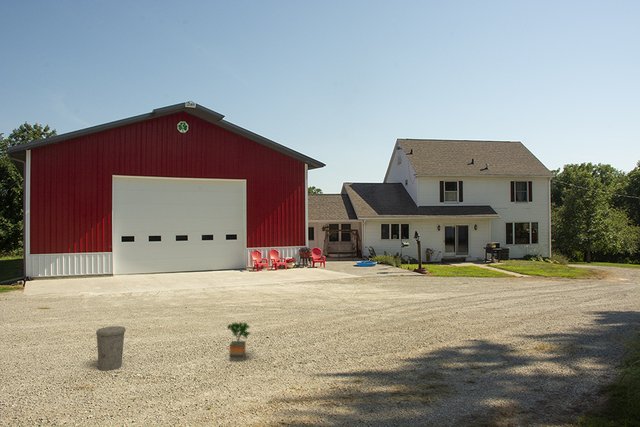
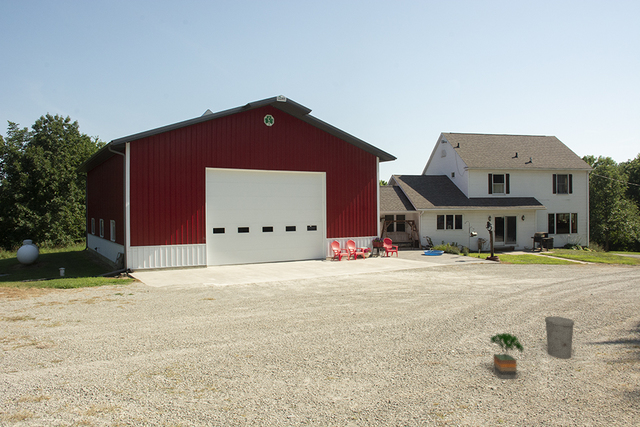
trash can: present [96,326,126,371] -> present [545,317,574,358]

